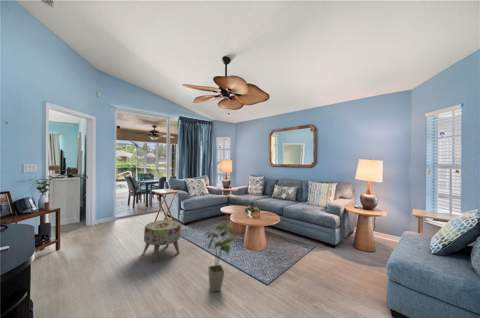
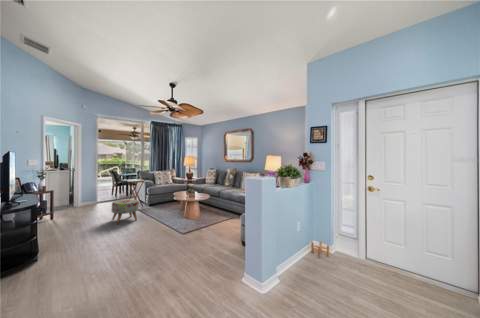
house plant: present [204,222,235,292] -> none [143,195,166,236]

